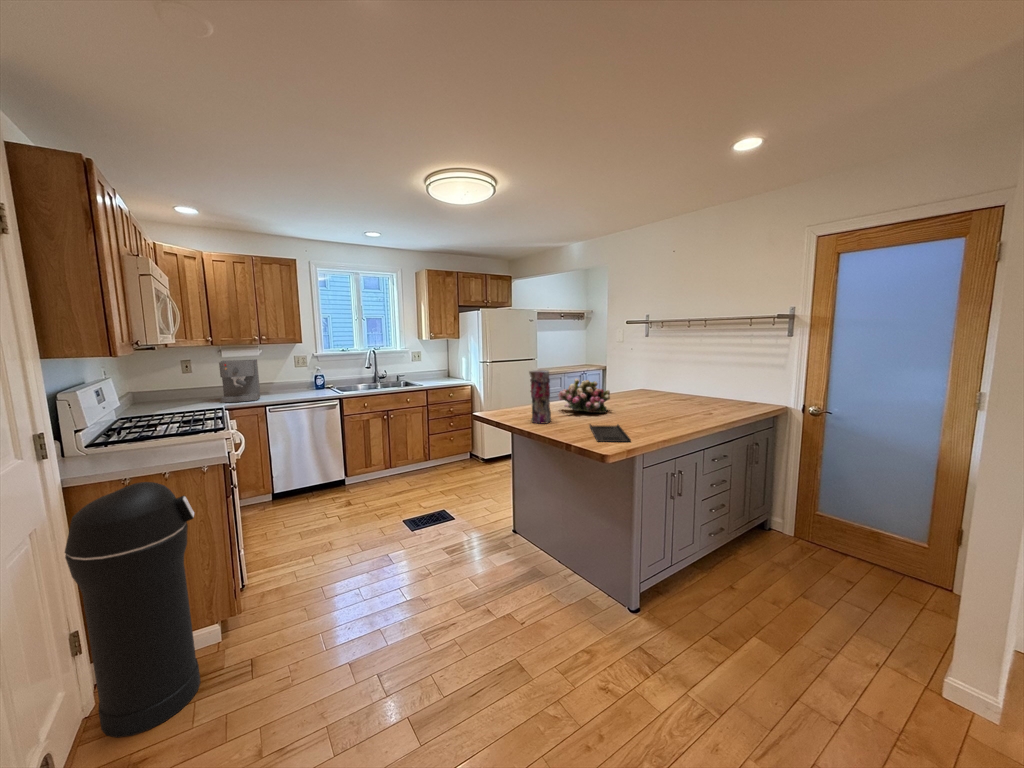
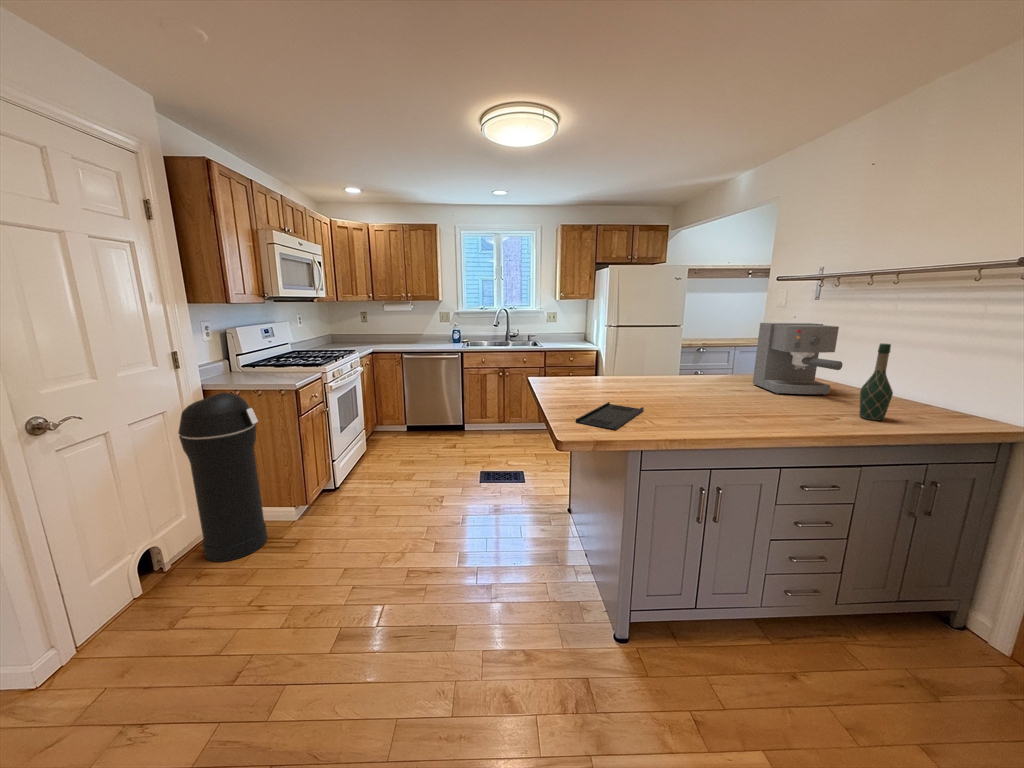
coffee maker: present [219,359,260,403] -> present [753,323,842,395]
wine bottle: none [720,366,737,413] -> present [859,343,893,420]
vase: present [529,370,551,424] -> none [554,332,580,395]
flower arrangement: present [558,379,610,413] -> none [608,346,681,393]

